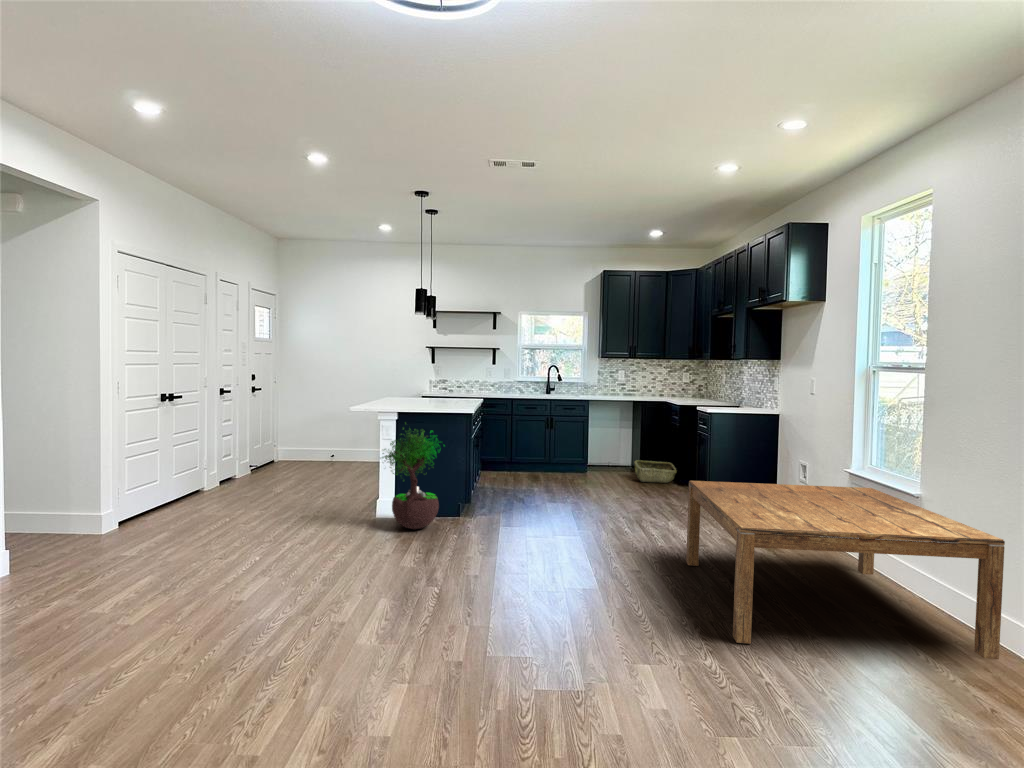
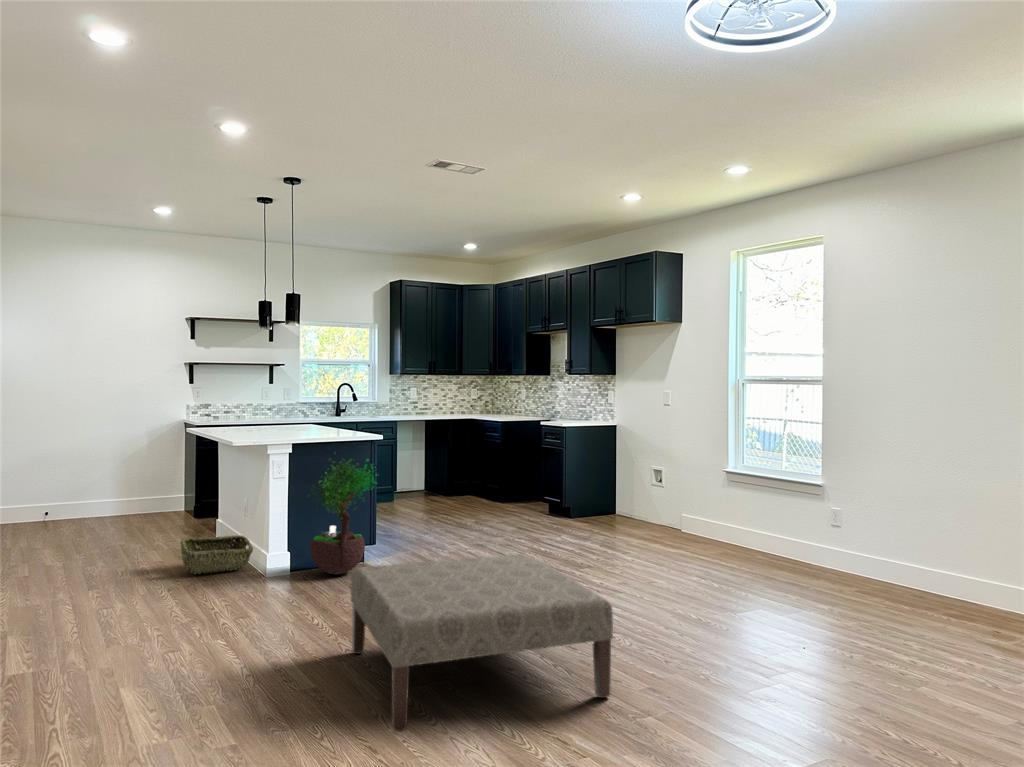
woven basket: present [634,460,677,483] -> present [180,535,253,574]
coffee table: present [686,481,1005,659] -> none [616,477,854,597]
ottoman: none [137,527,447,729] -> present [351,555,613,732]

